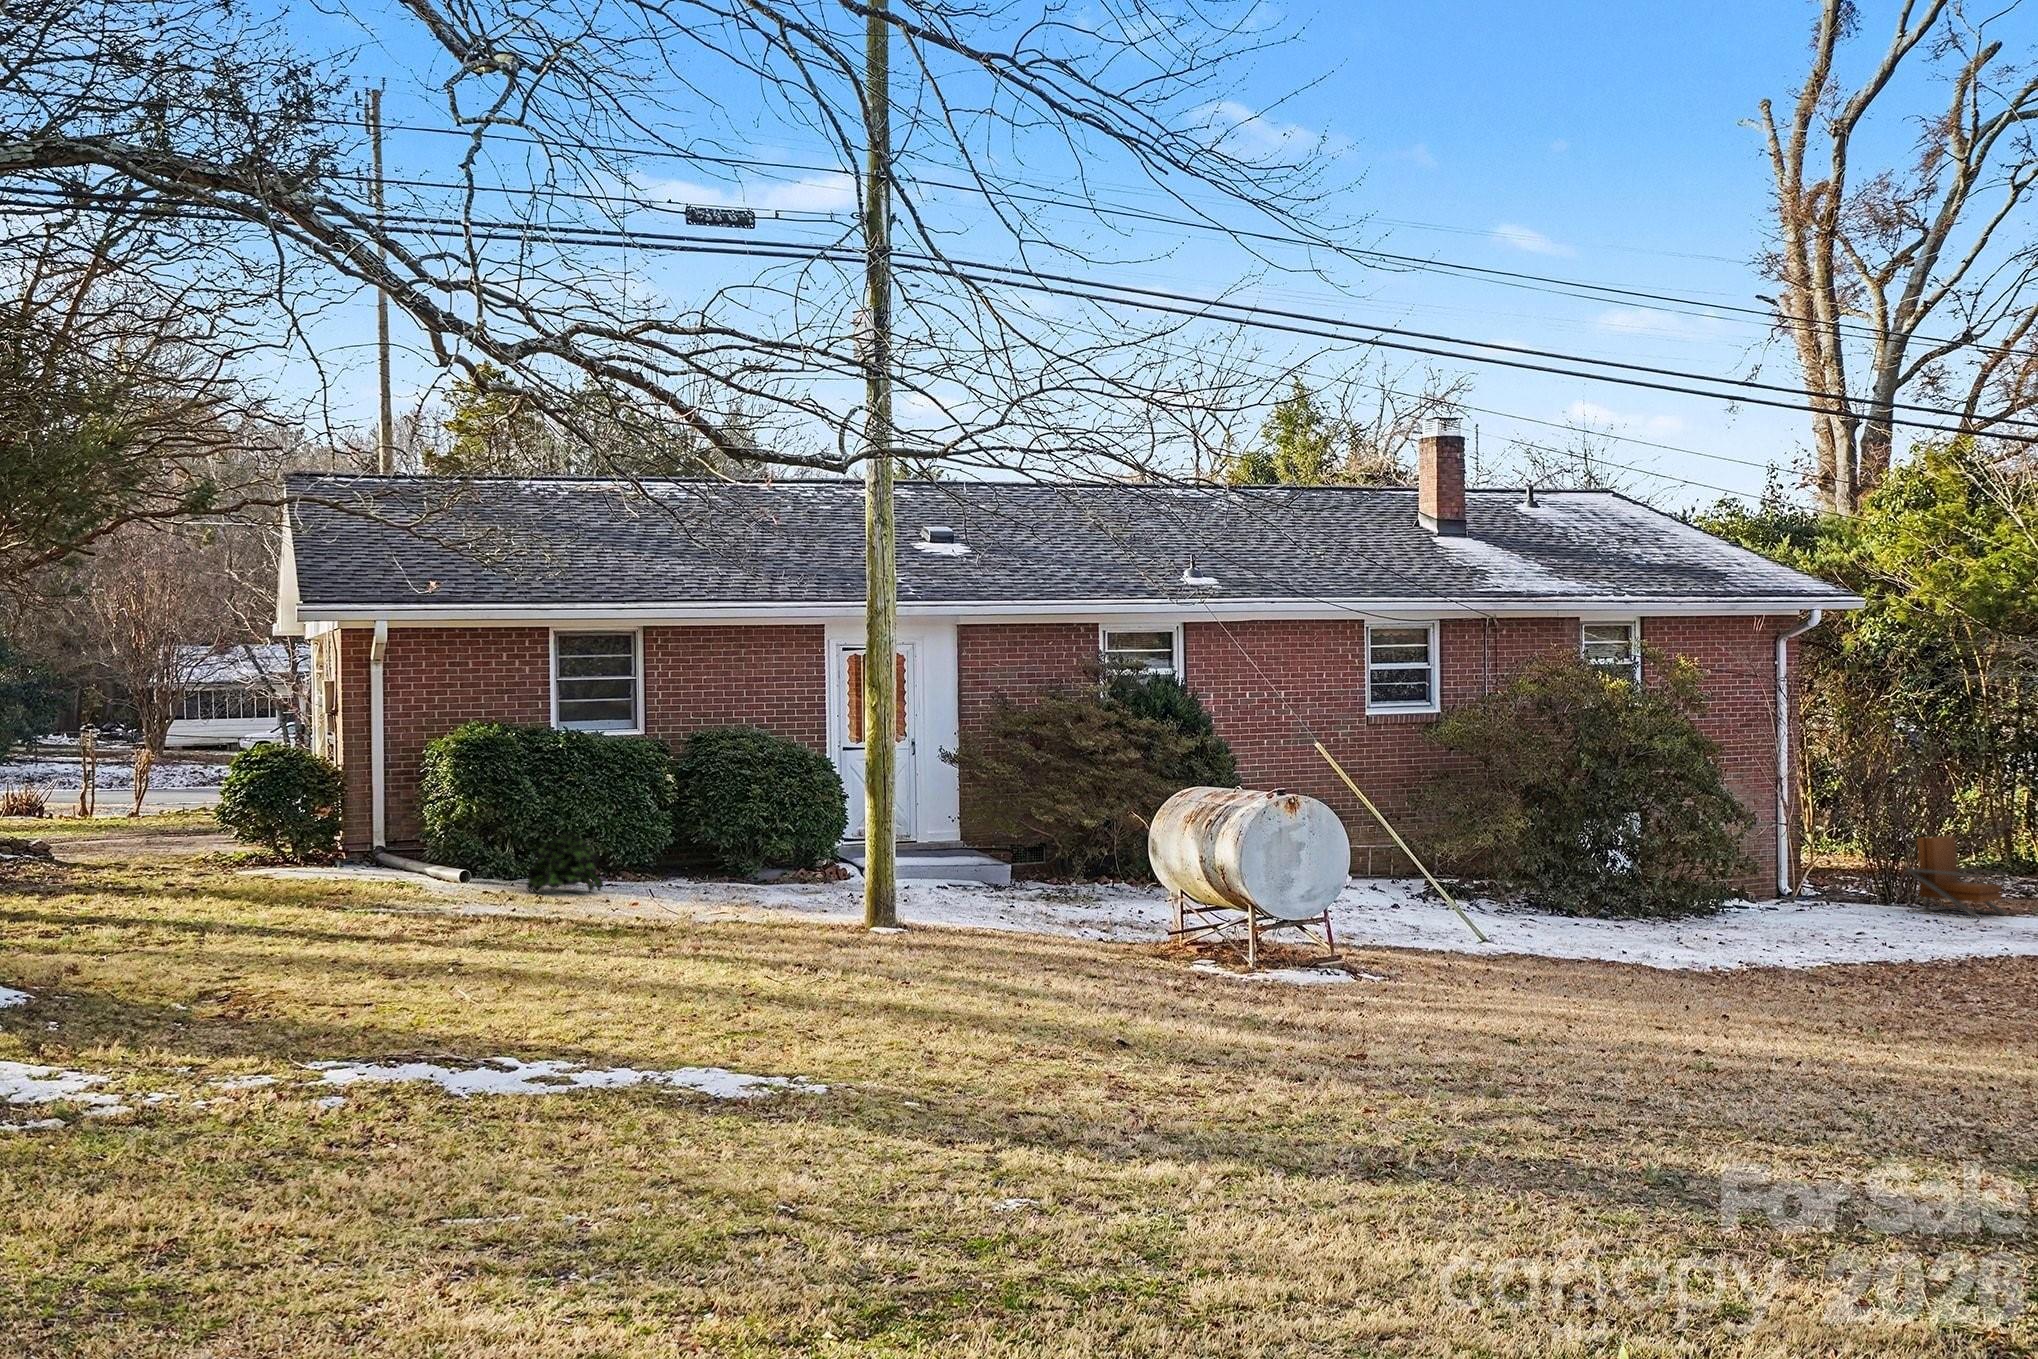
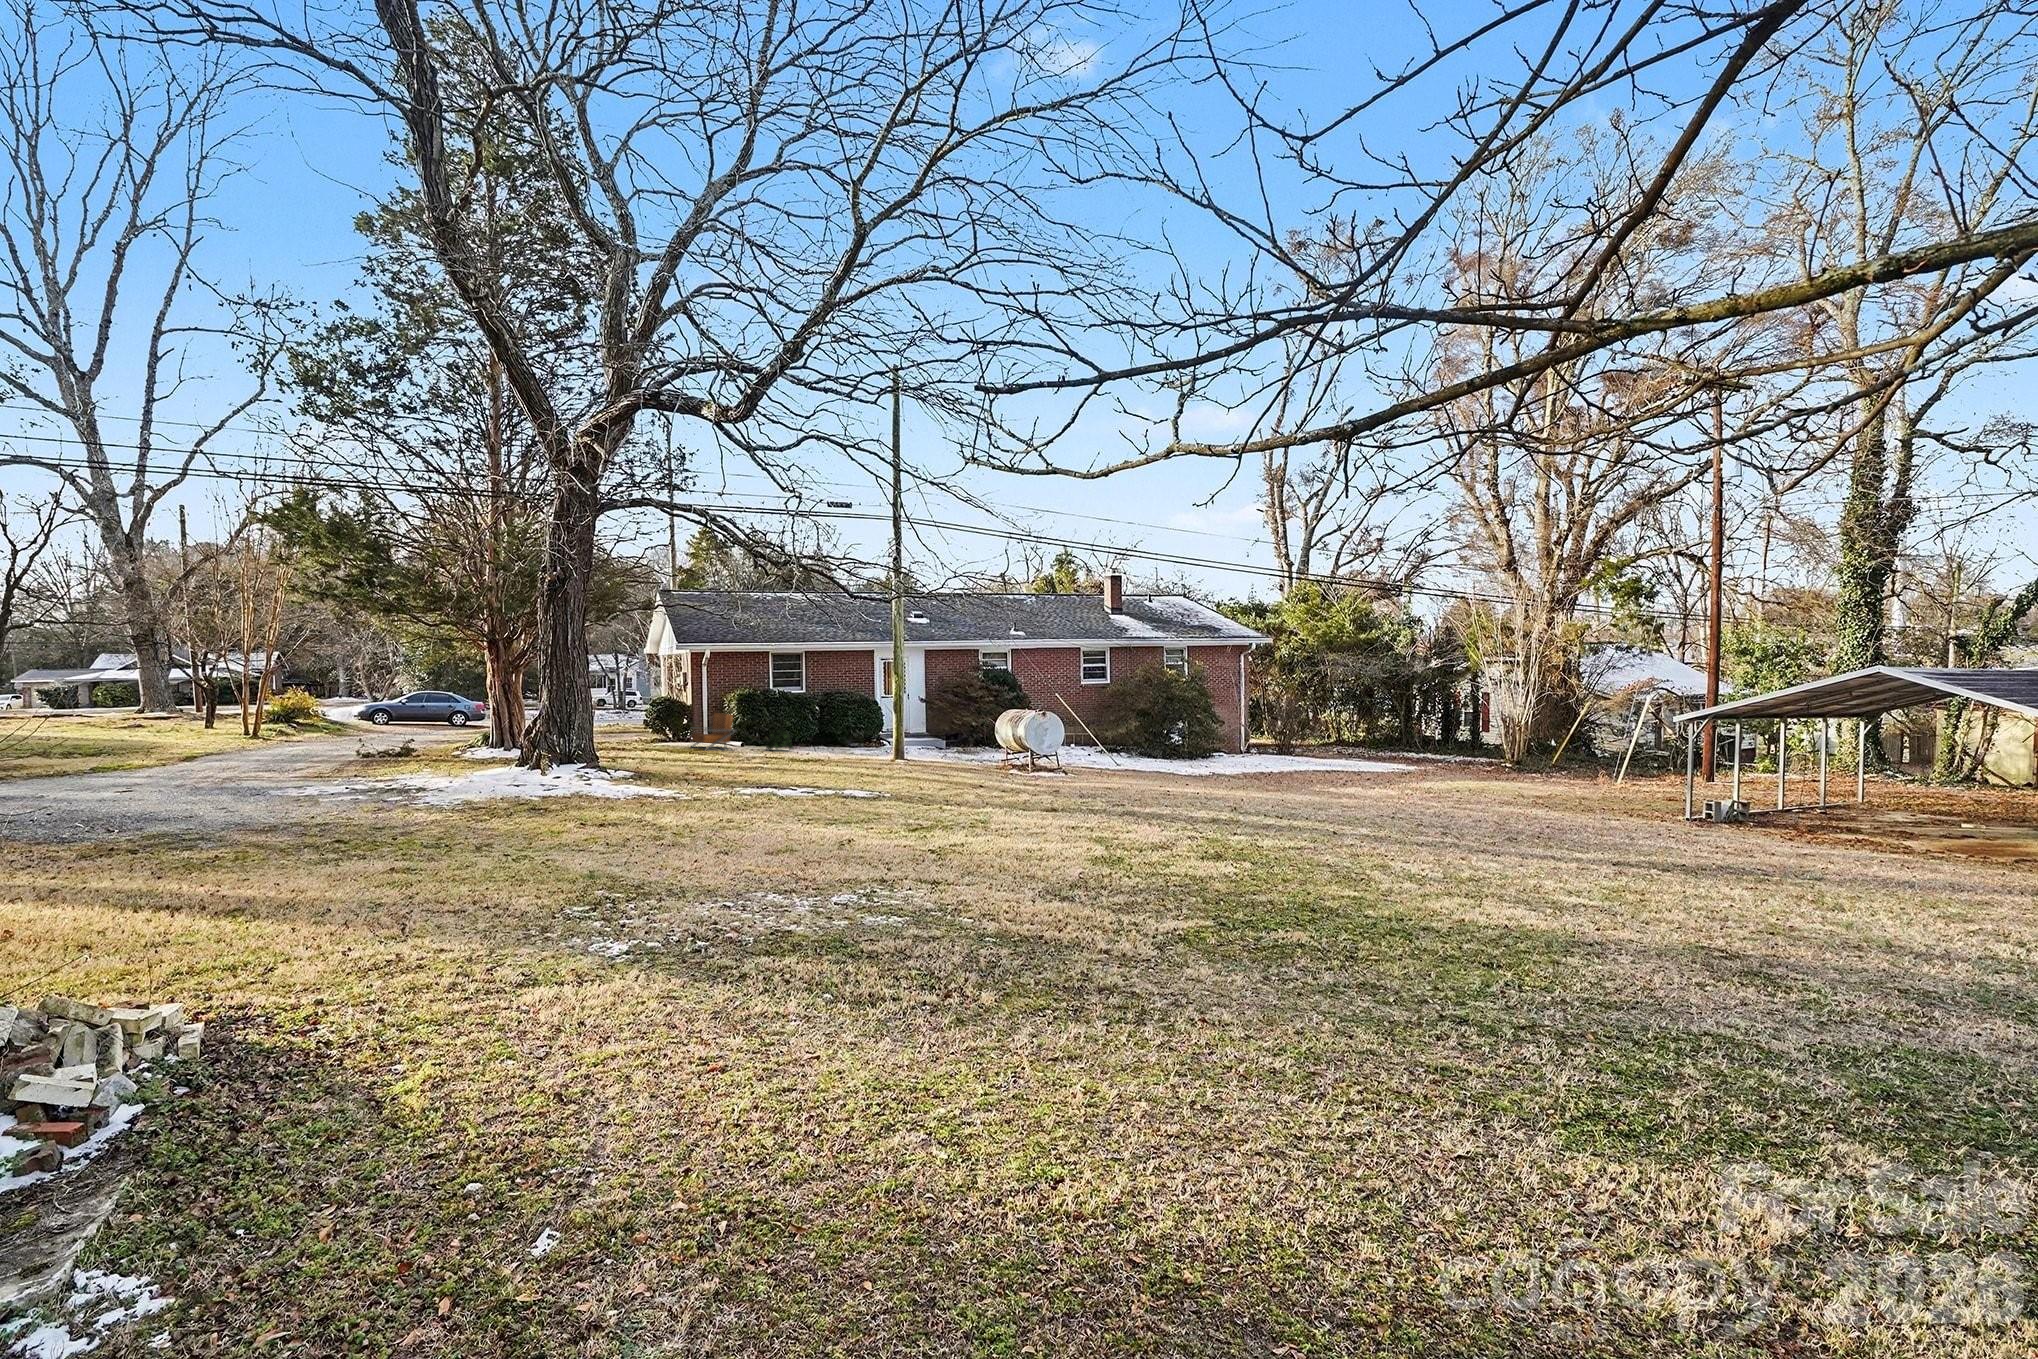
lounge chair: present [1907,836,2007,919] -> present [691,713,736,751]

